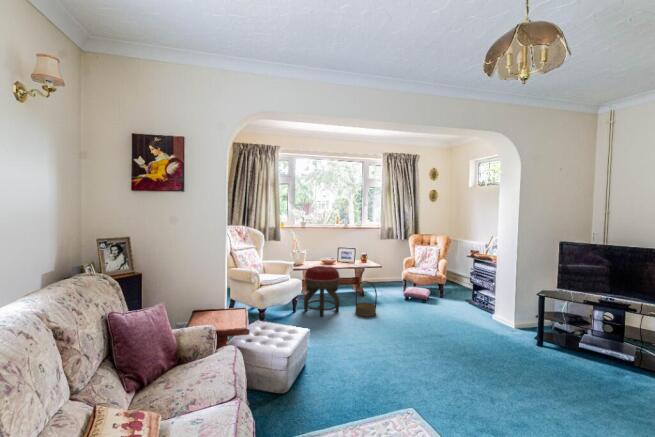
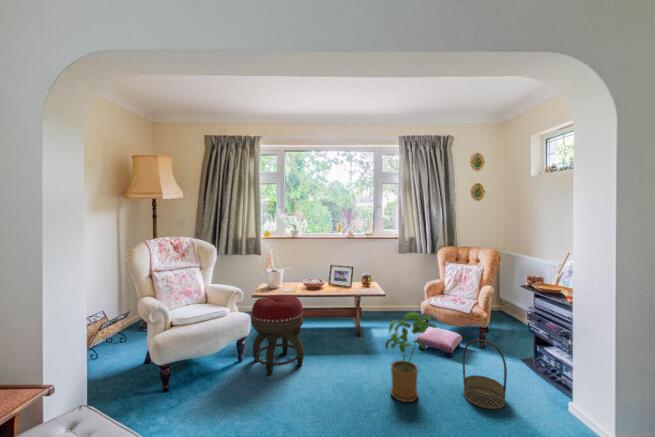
house plant: none [400,270,430,322] -> present [385,312,437,402]
basket: present [355,281,377,316] -> present [463,340,507,409]

